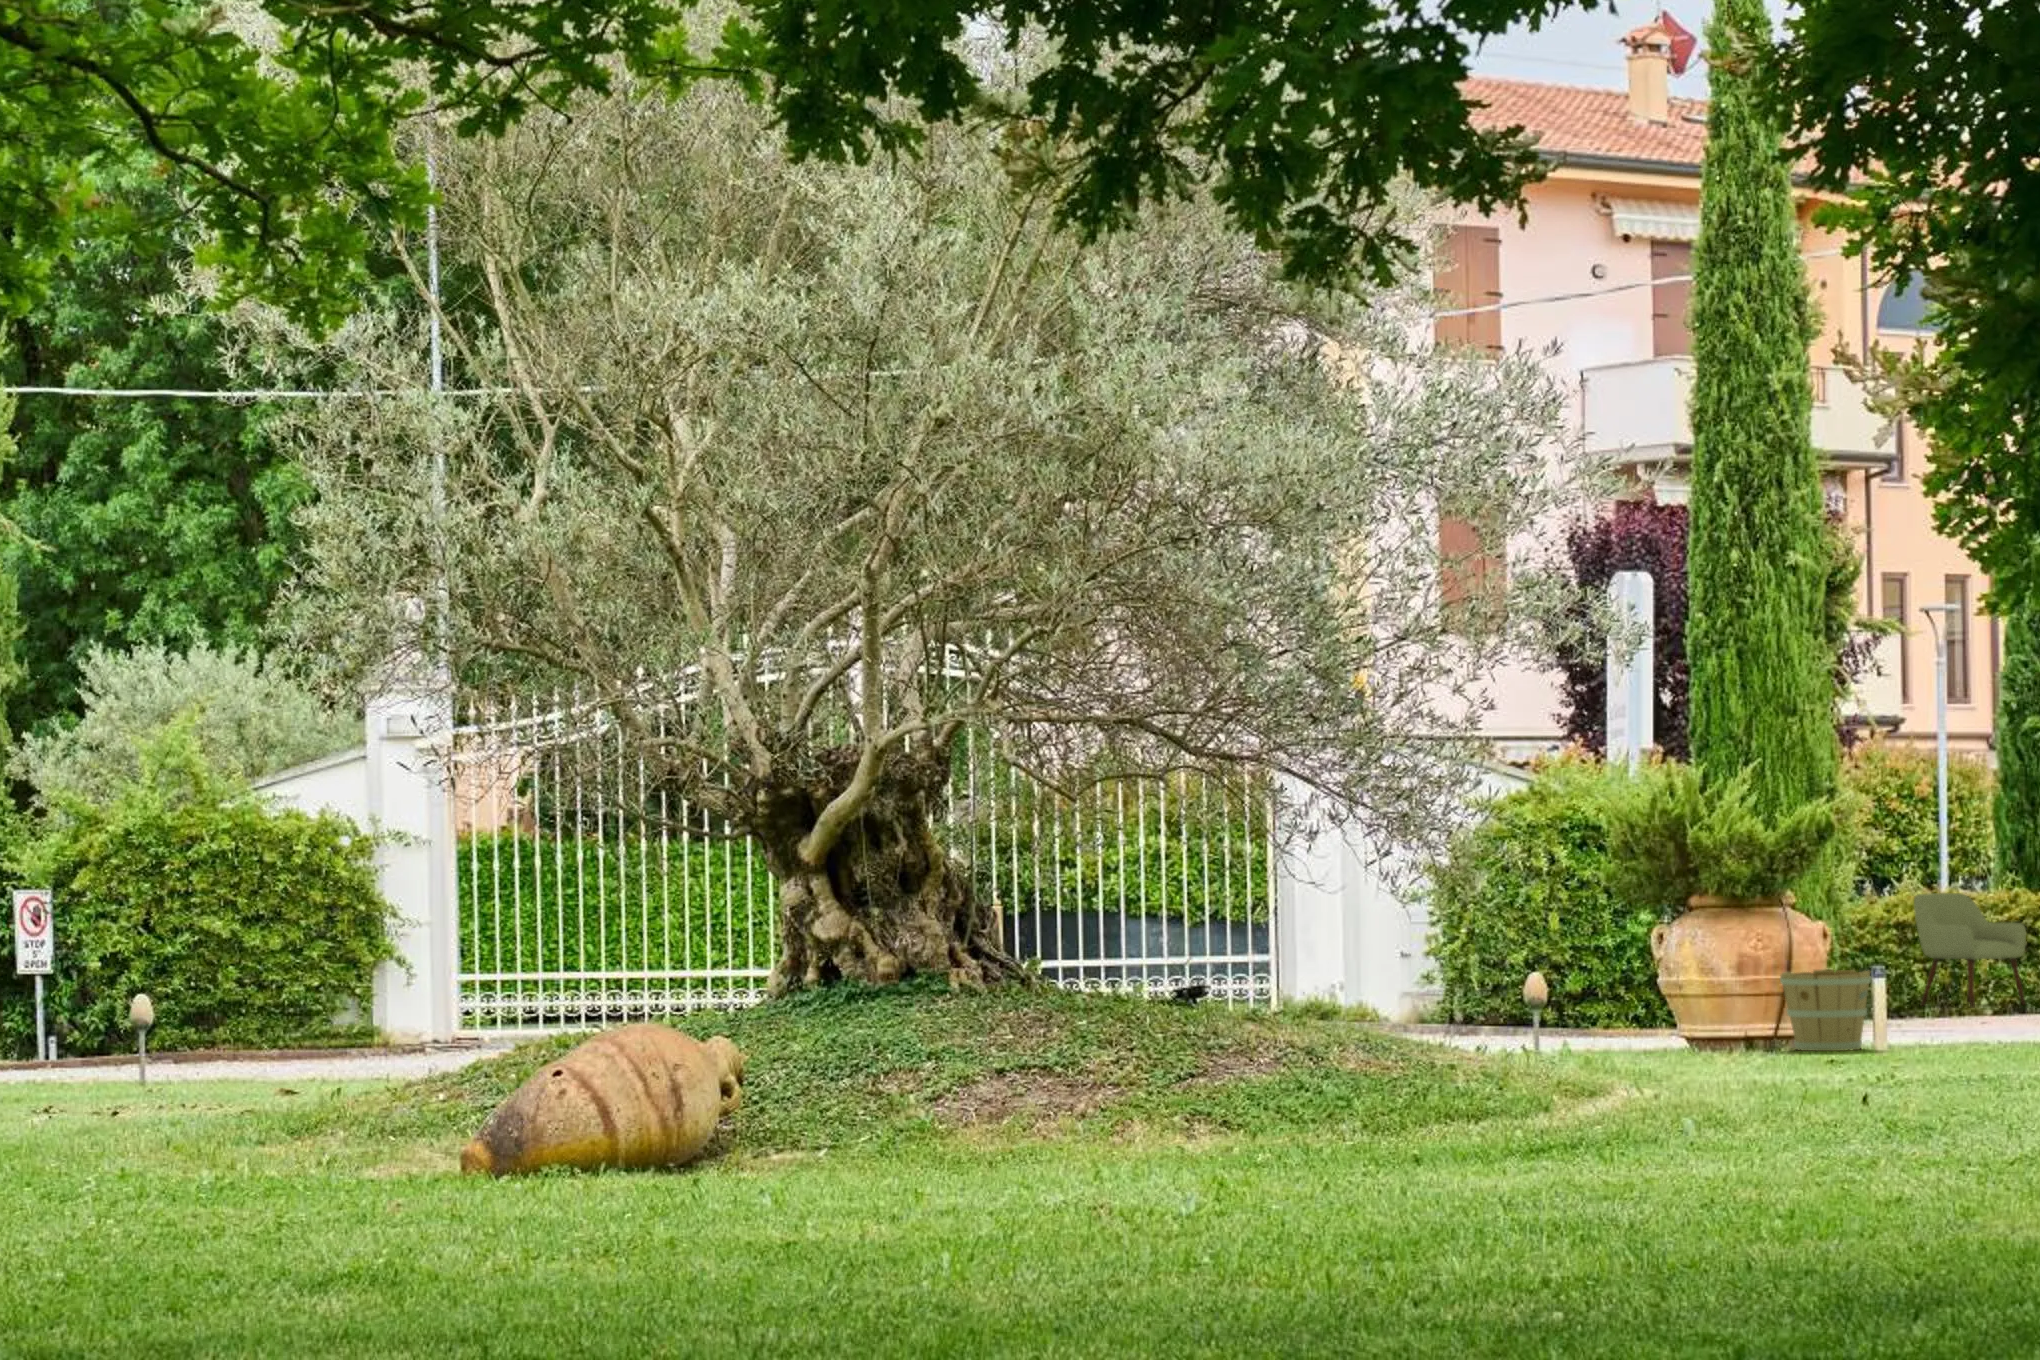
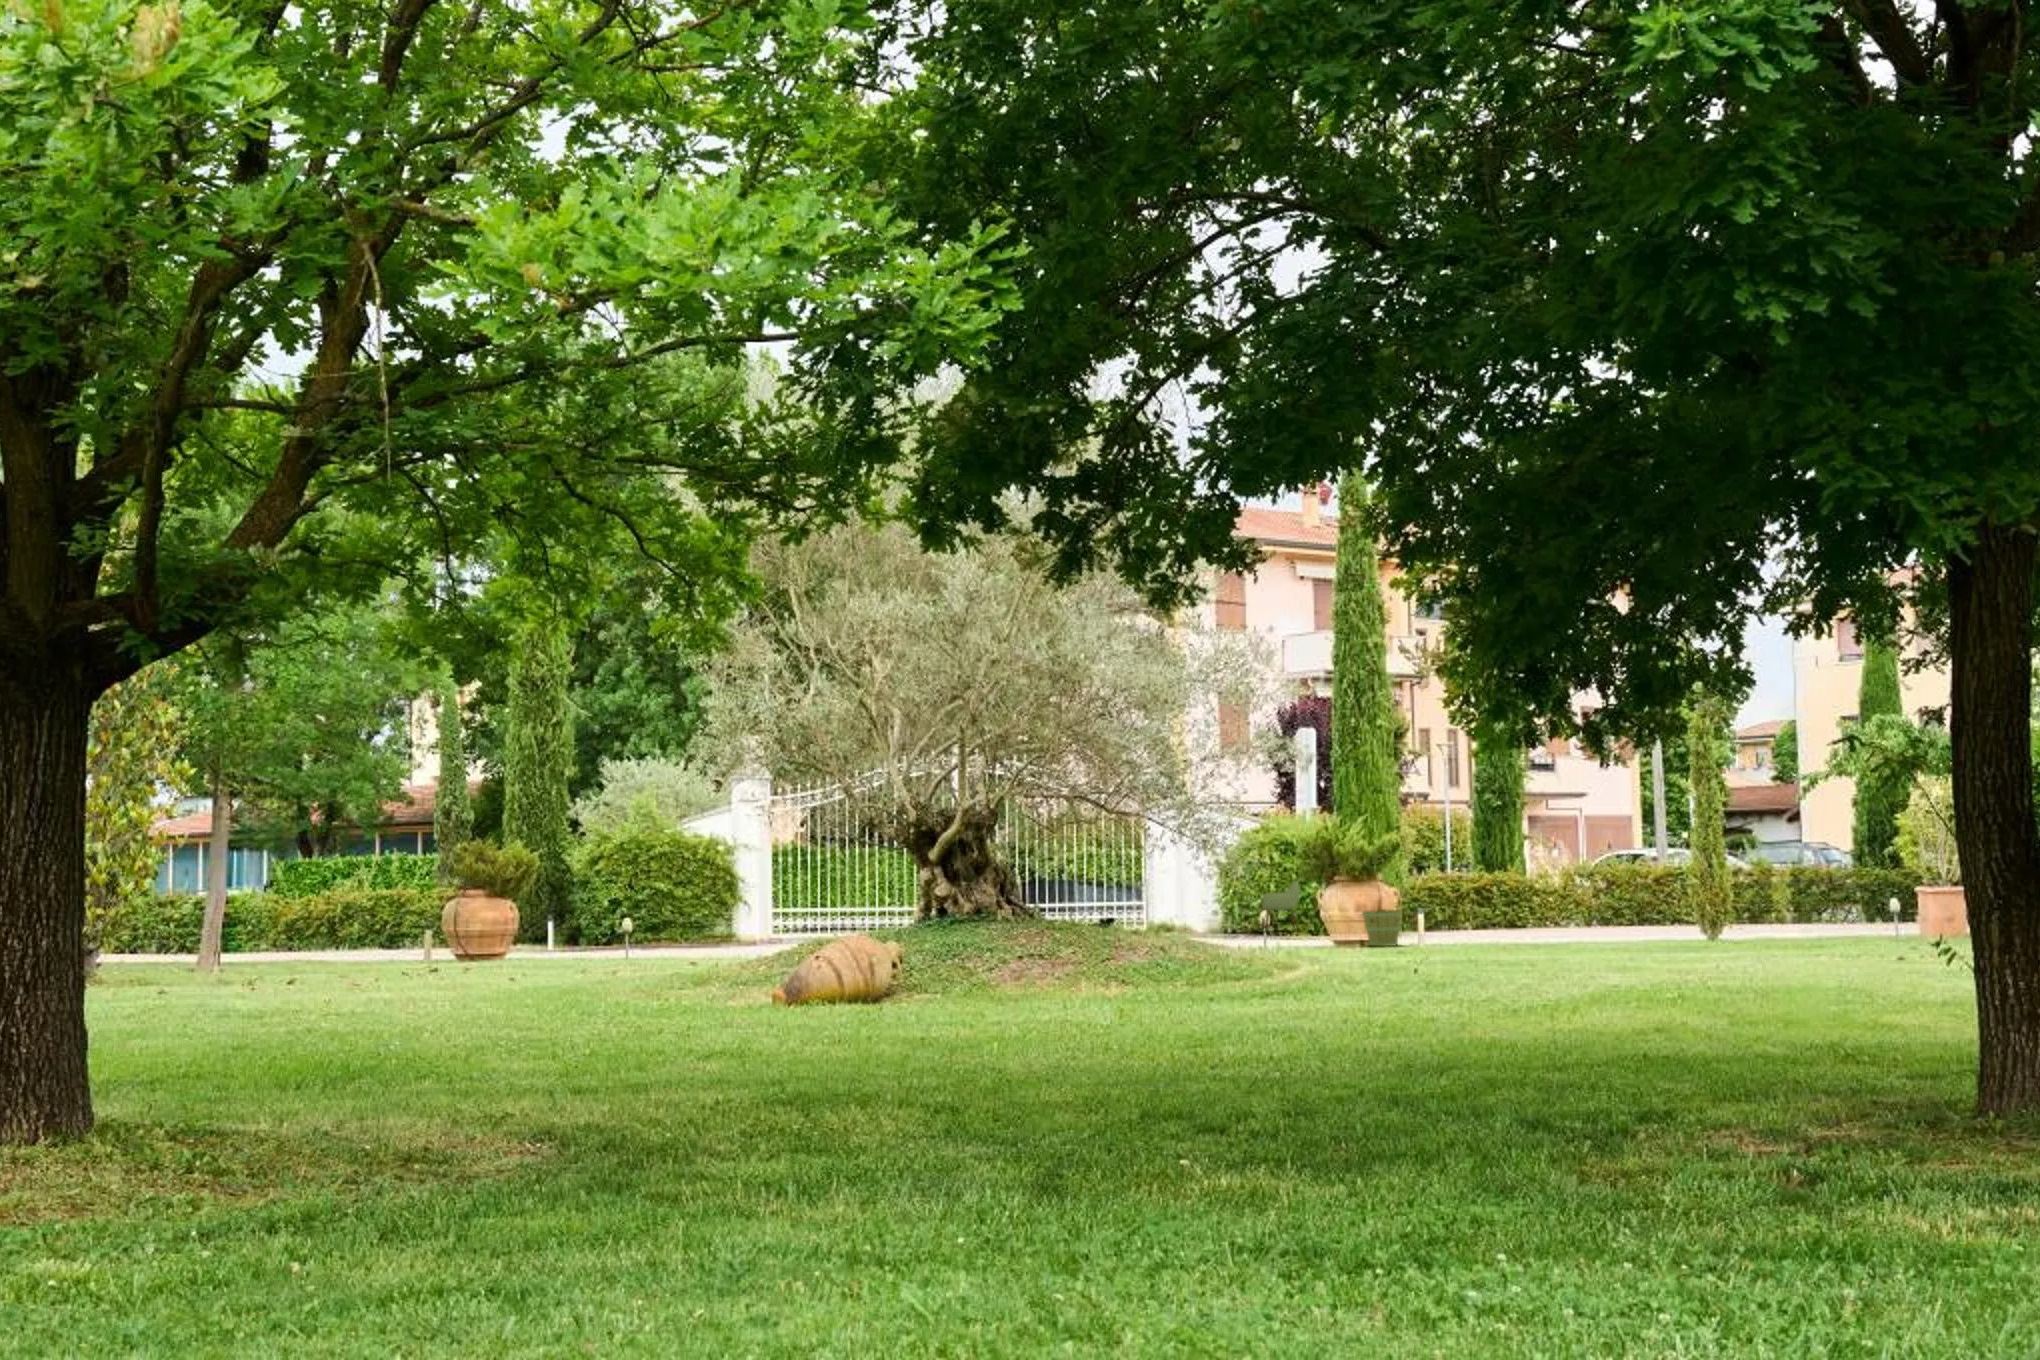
chair: present [1914,893,2026,1008] -> present [1262,881,1300,932]

